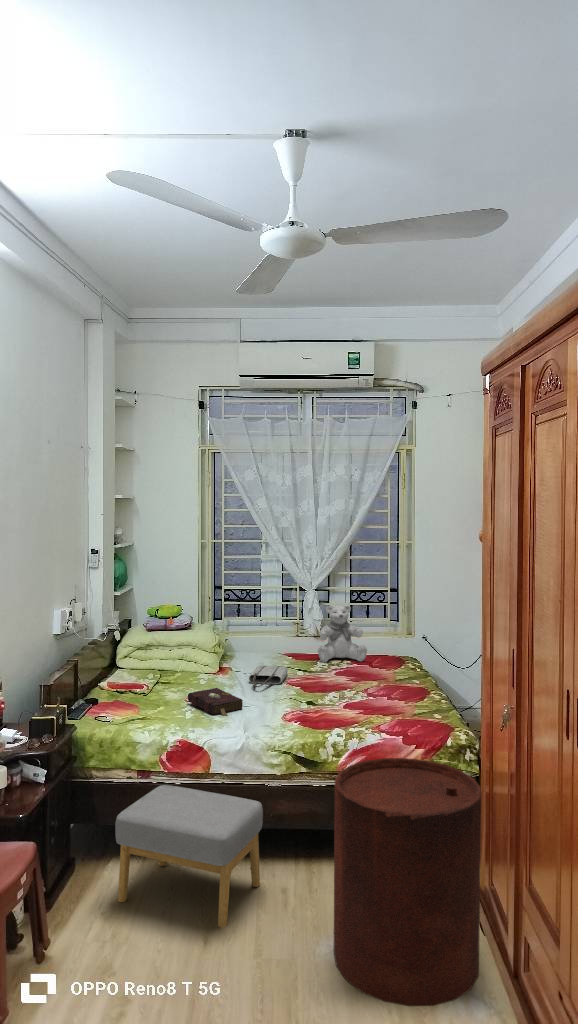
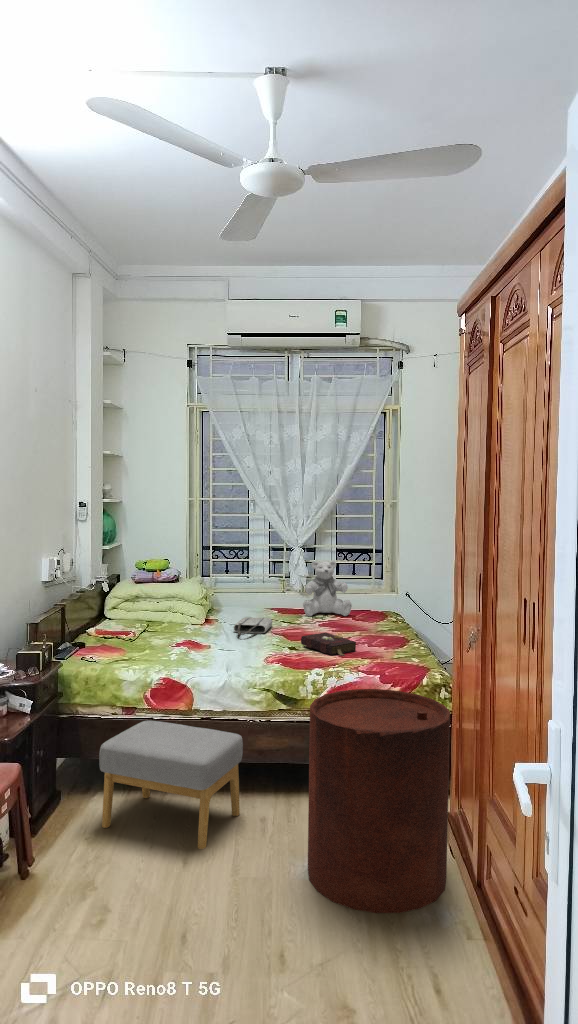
book: present [188,688,243,715] -> present [301,633,356,656]

